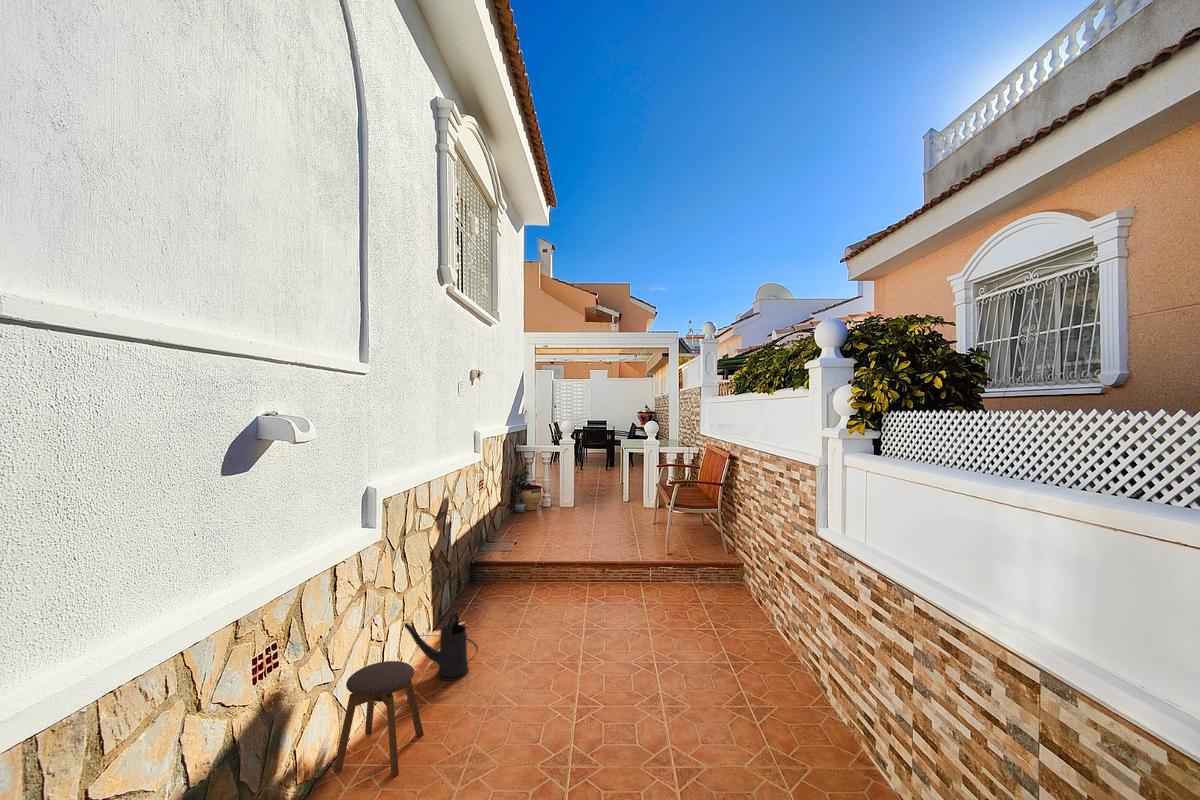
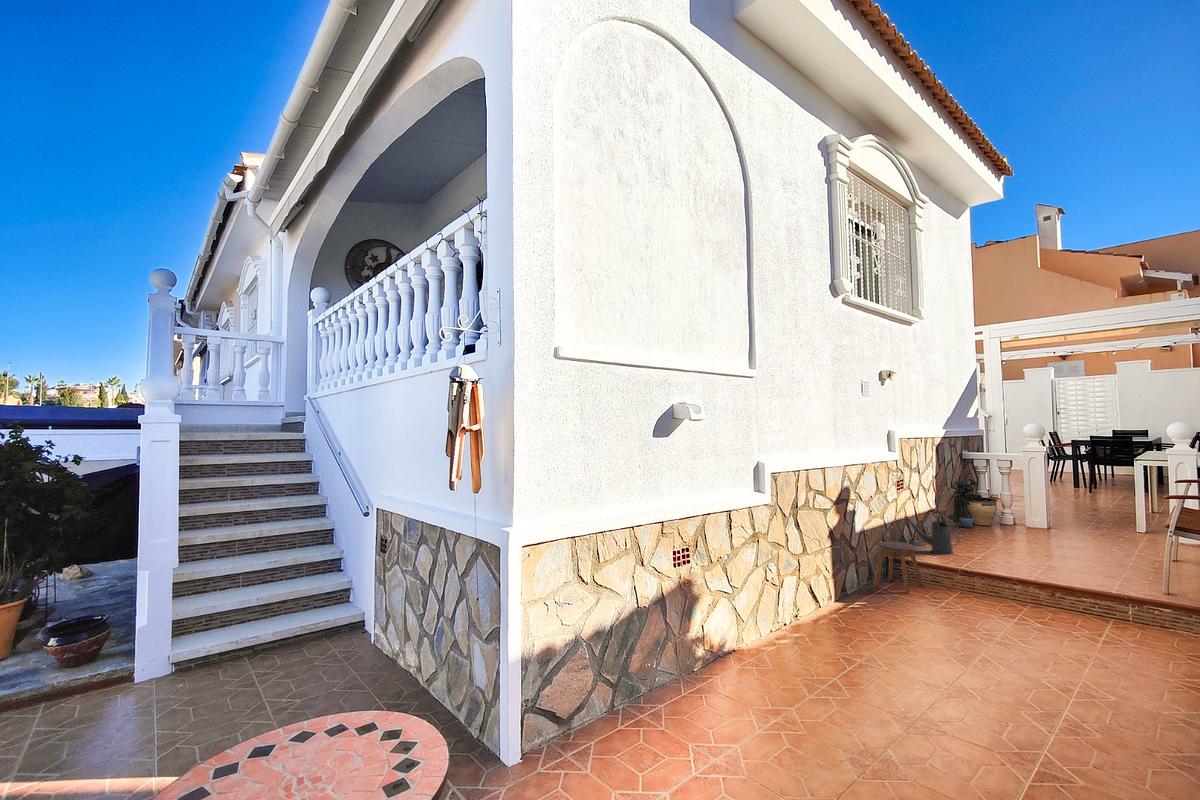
watering can: present [404,612,478,681] -> present [907,514,959,555]
stool: present [333,661,424,777] -> present [874,542,924,594]

